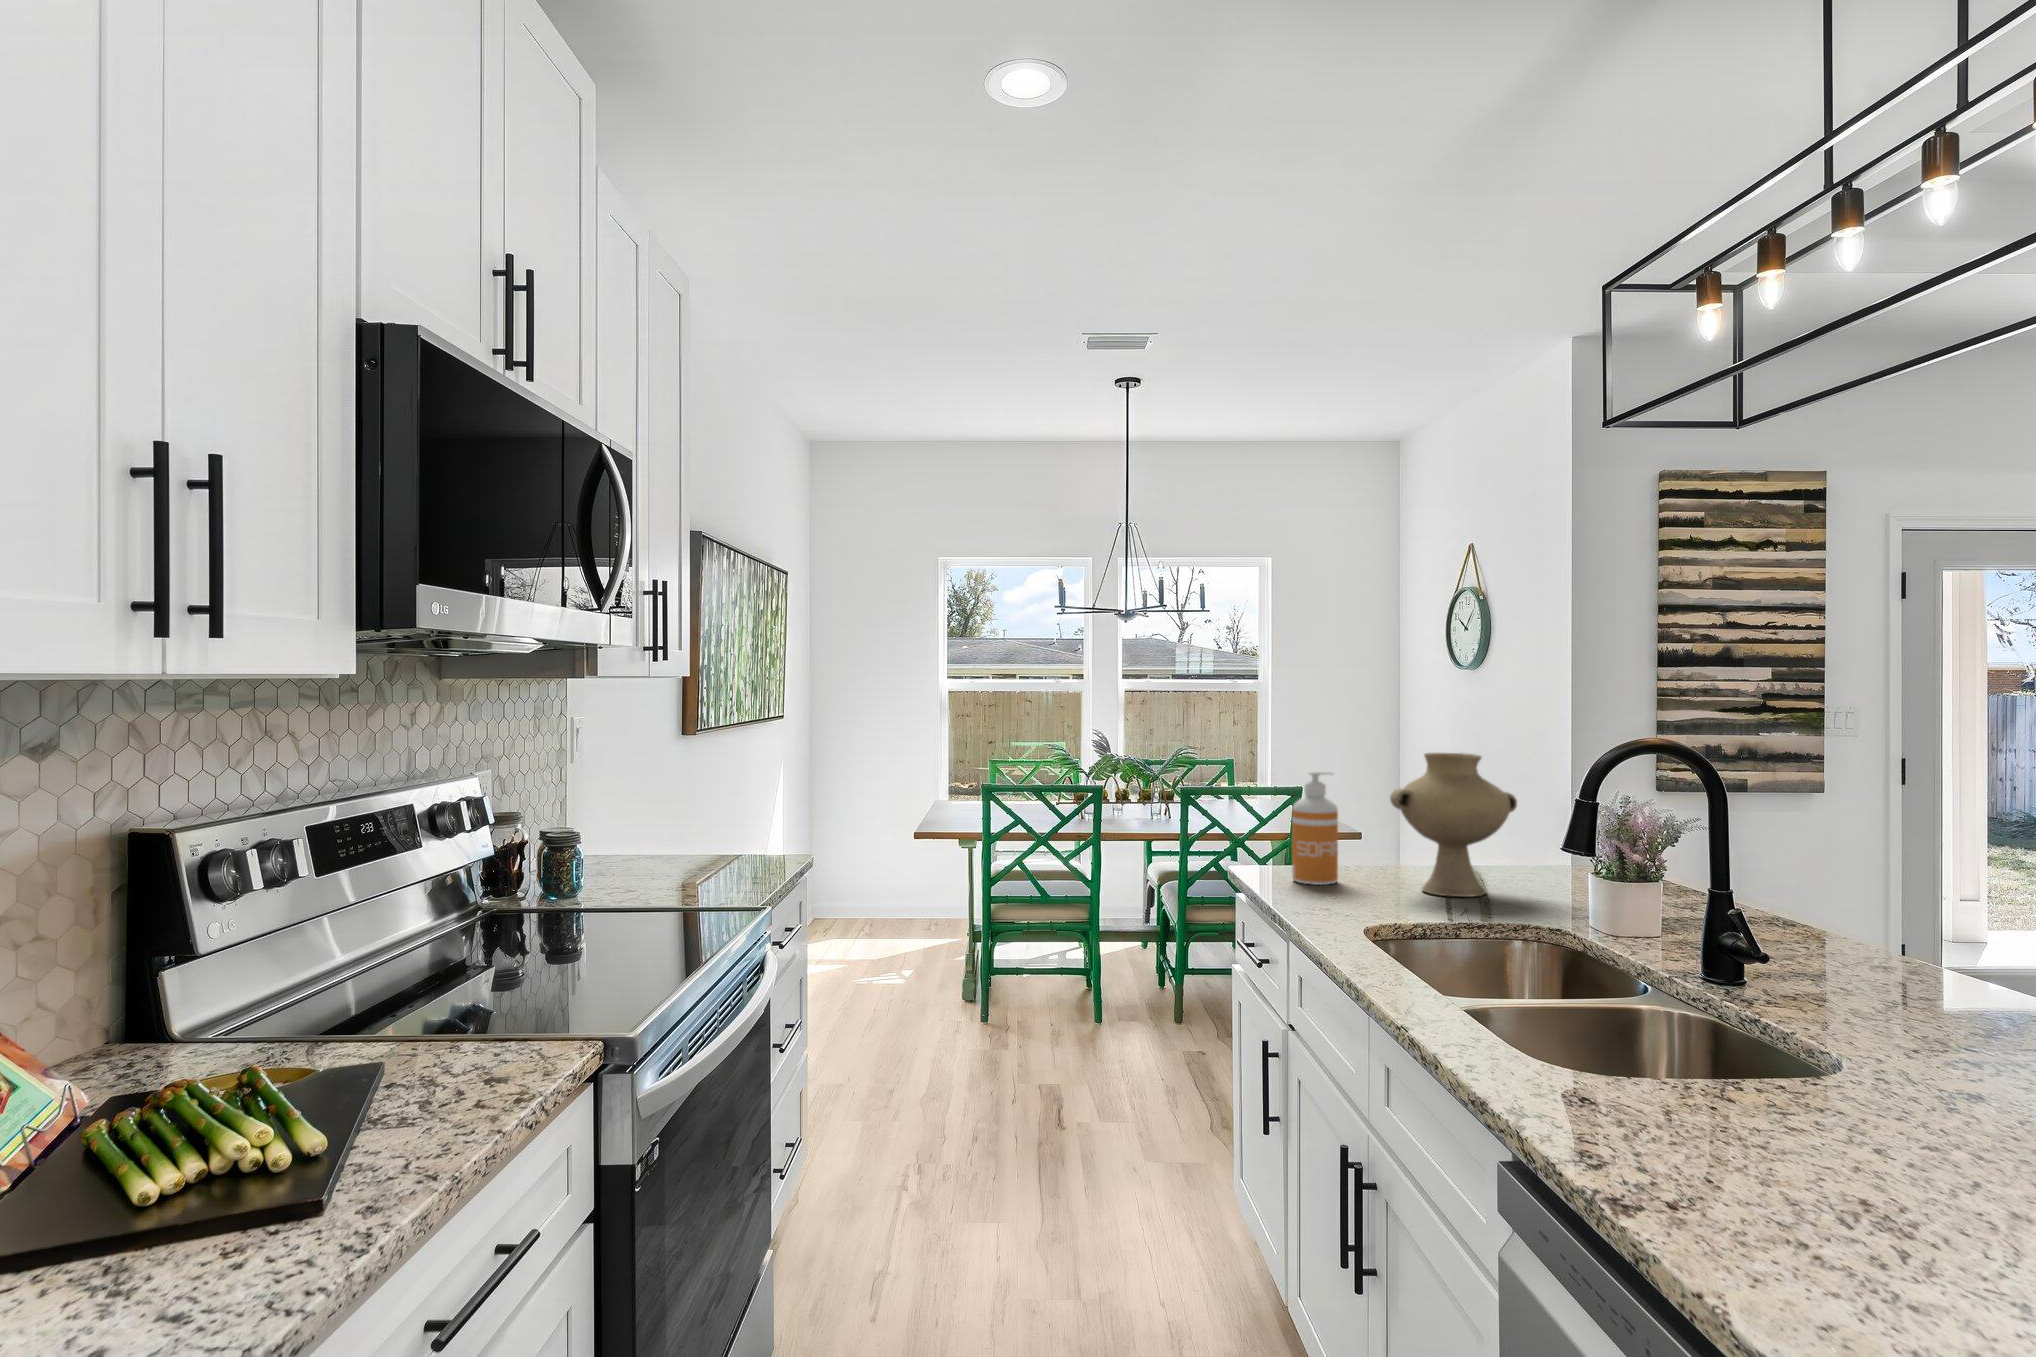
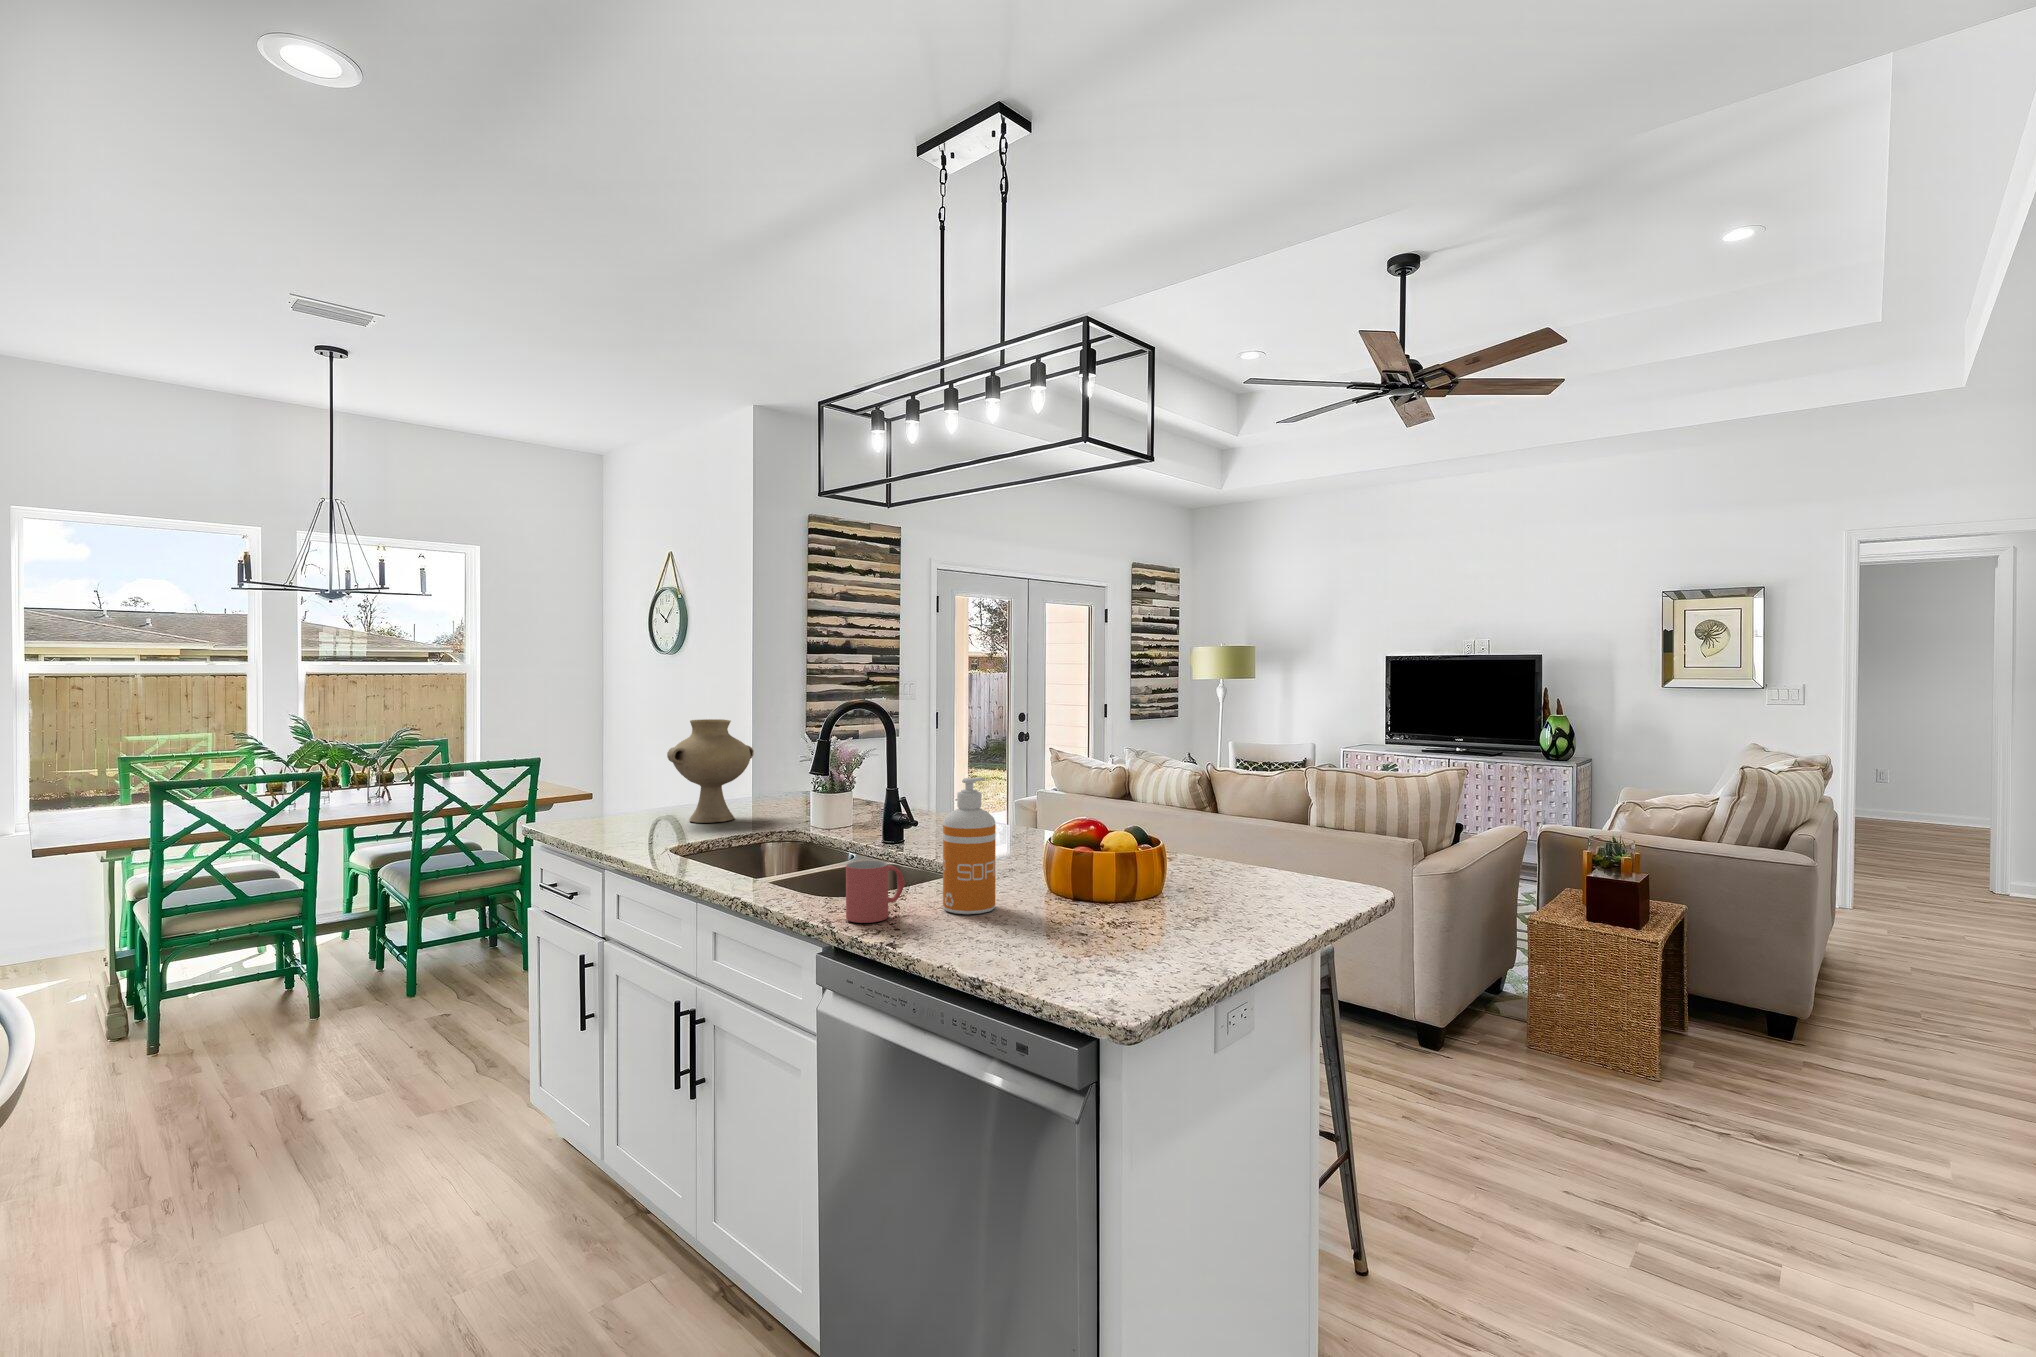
soap dispenser: present [1292,772,1338,885] -> present [943,777,996,914]
mug: none [1554,1019,1677,1140] -> present [846,860,905,923]

